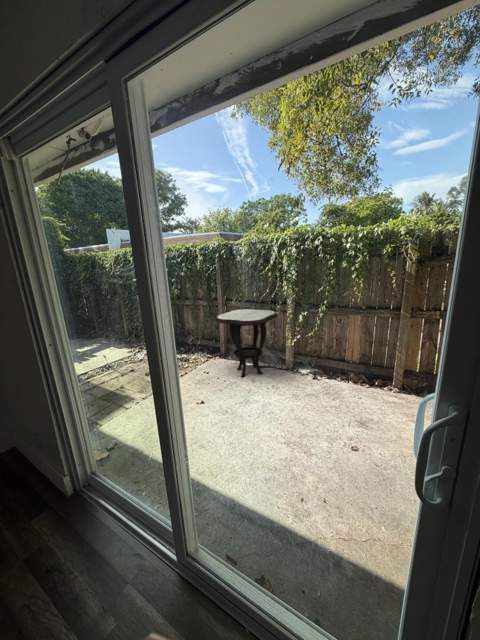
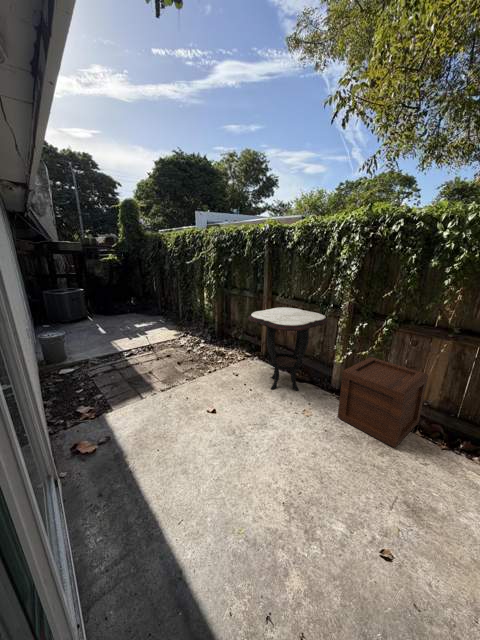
wooden crate: none [298,337,351,394] -> present [338,357,428,448]

